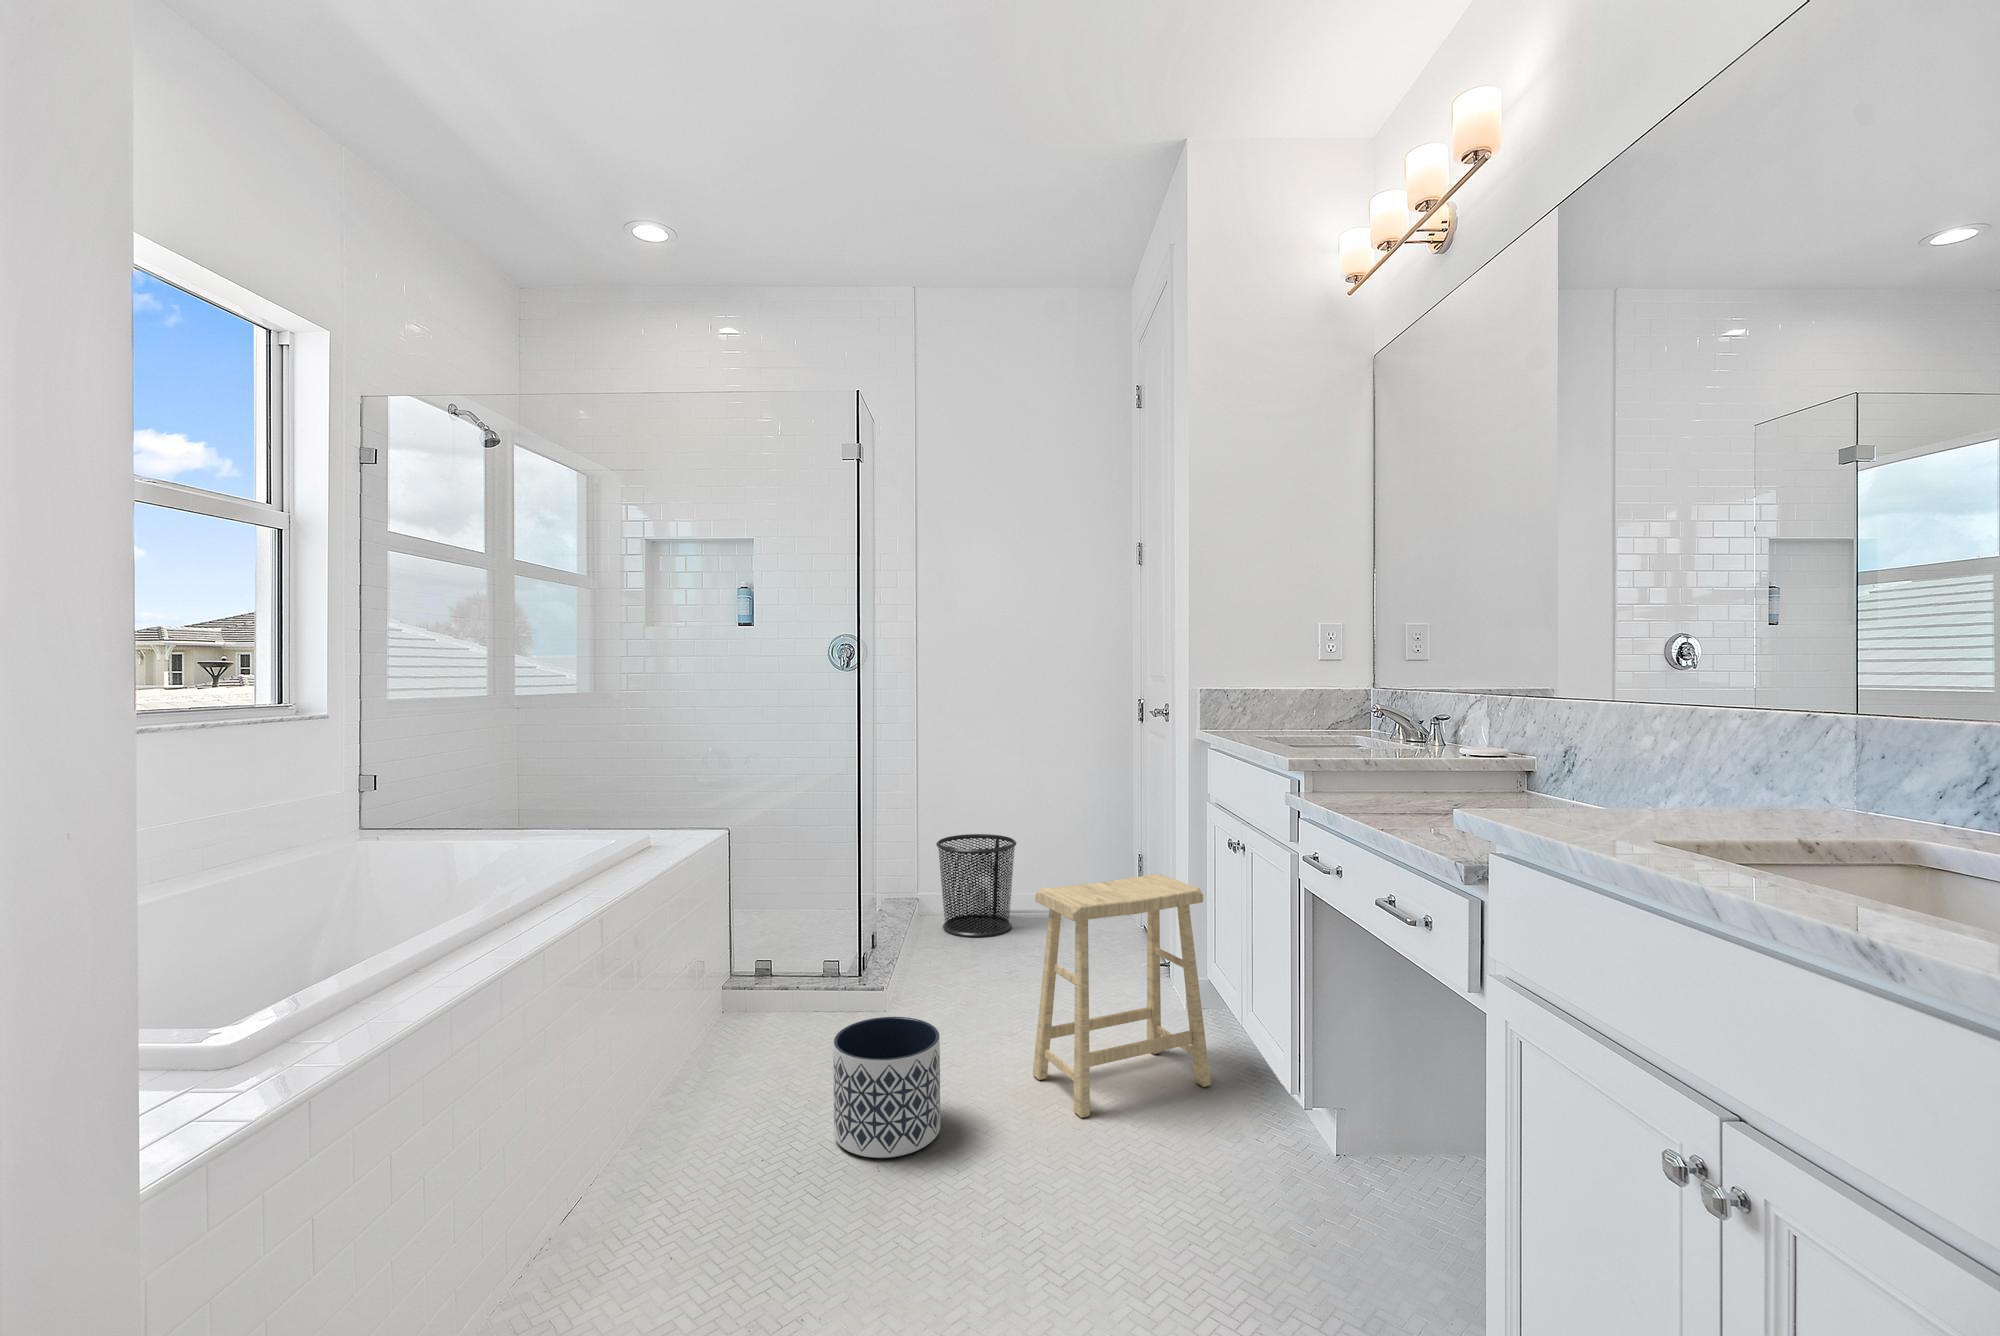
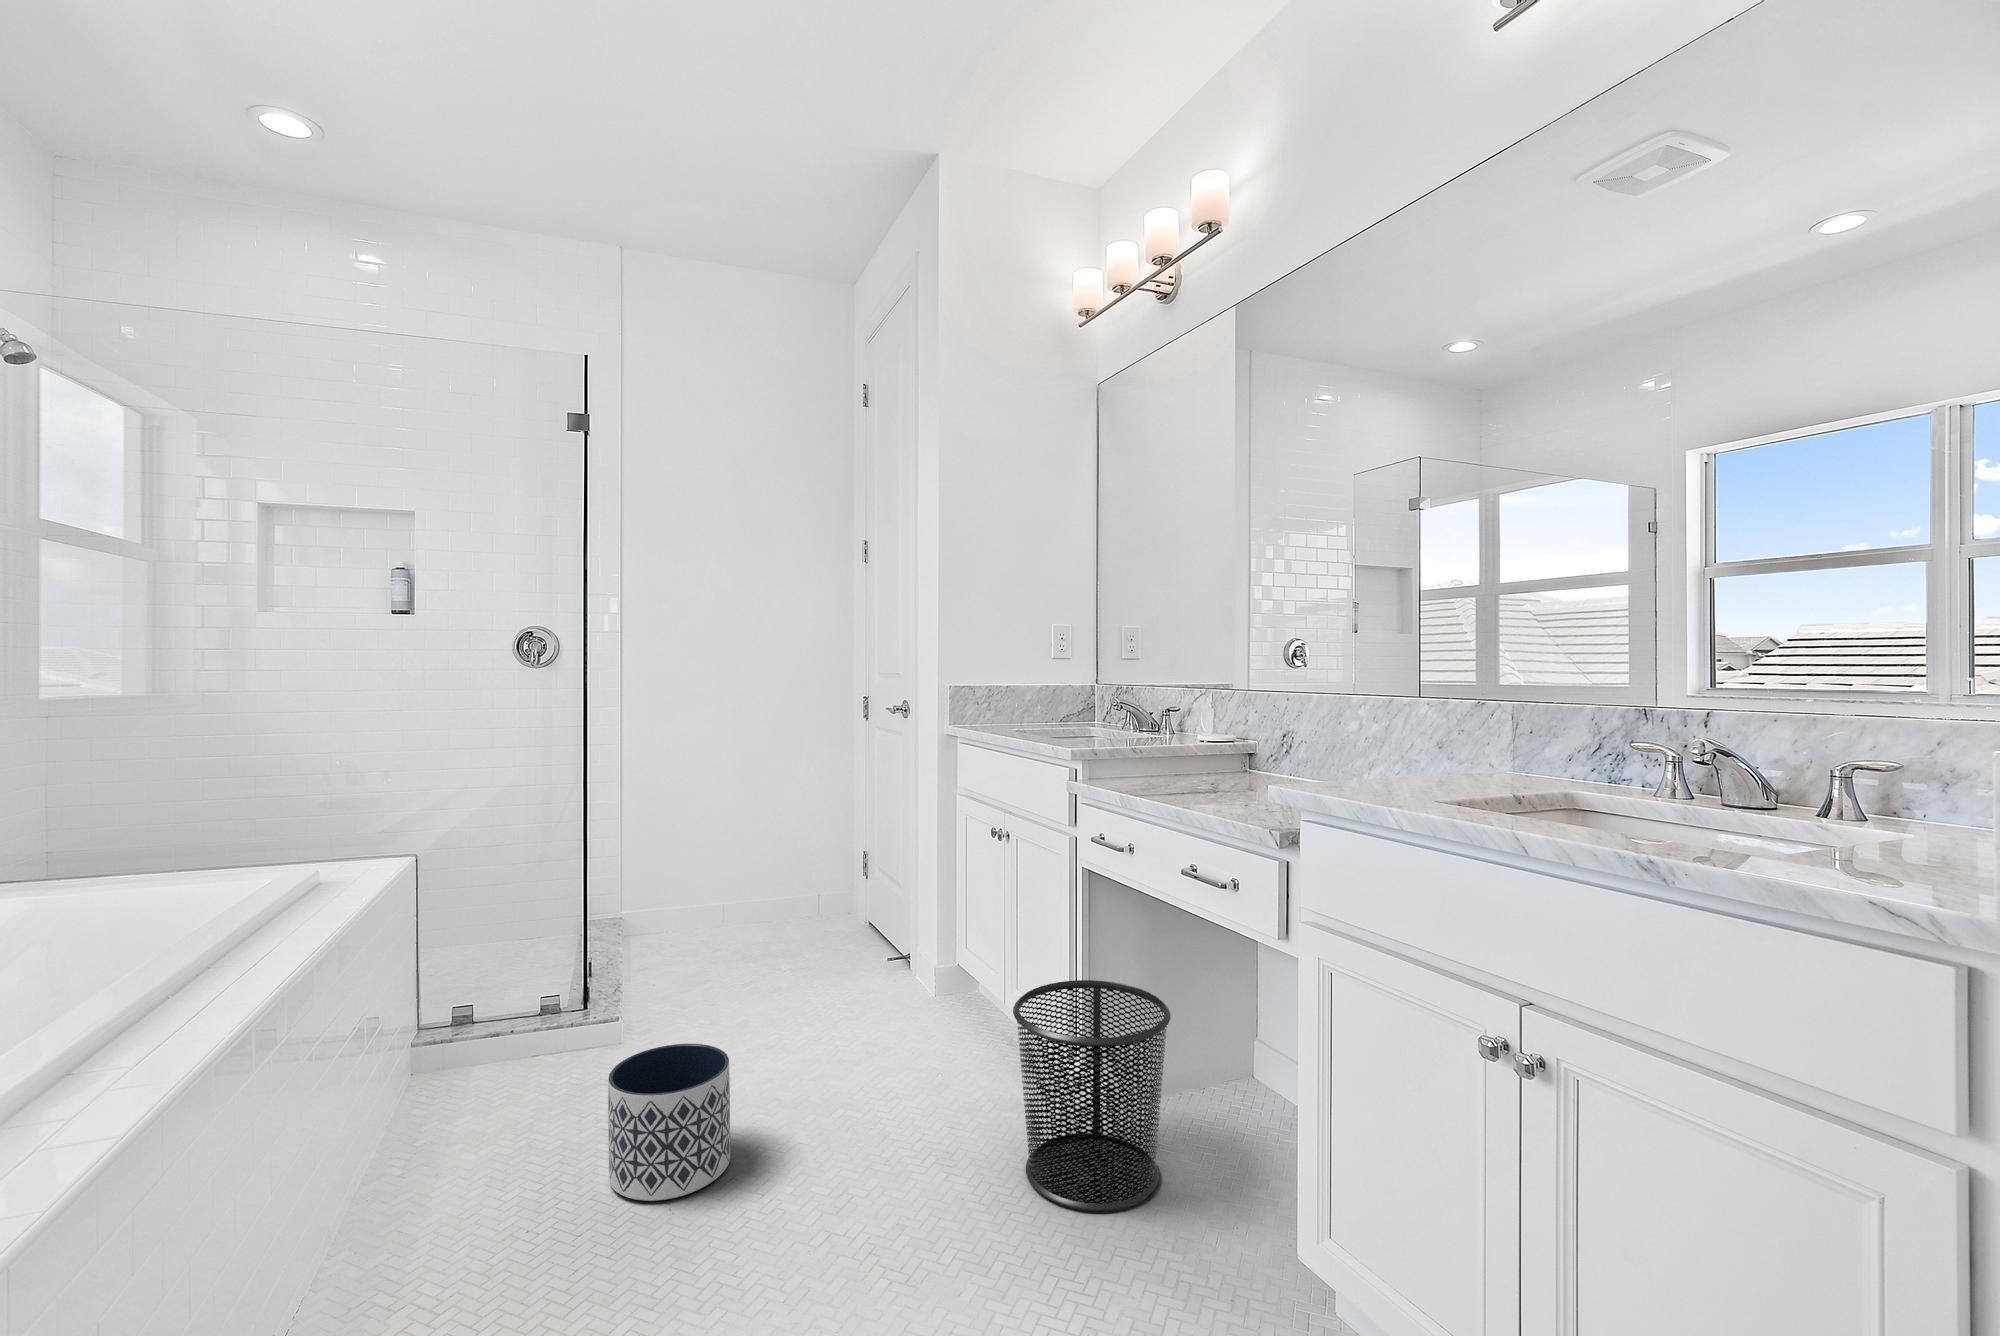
waste bin: present [936,834,1017,937] -> present [1013,980,1171,1211]
footstool: present [1033,875,1211,1118] -> none [808,867,981,1115]

